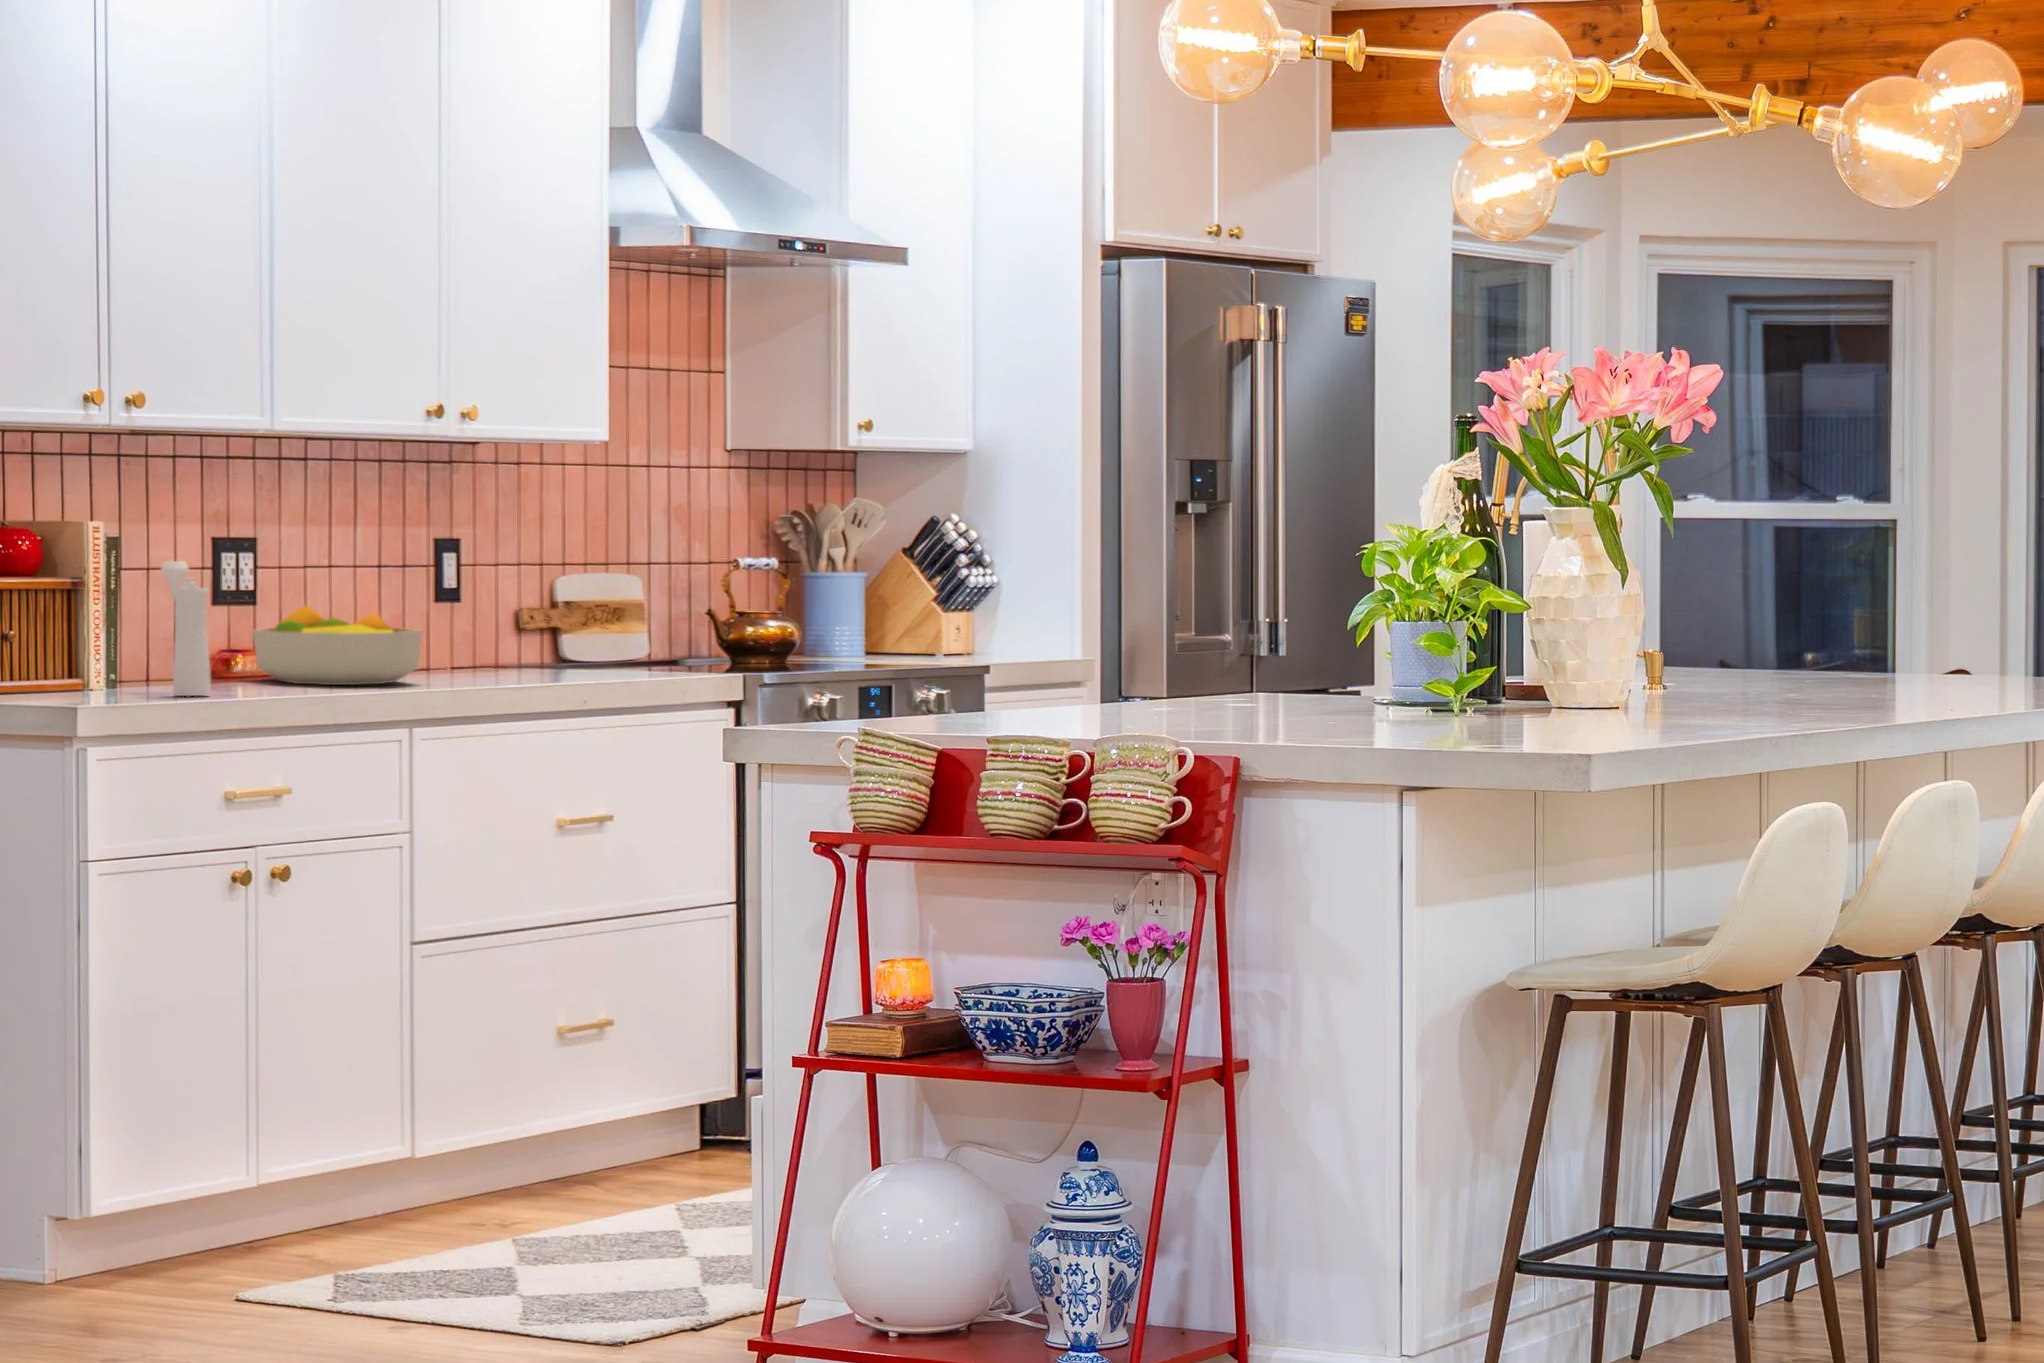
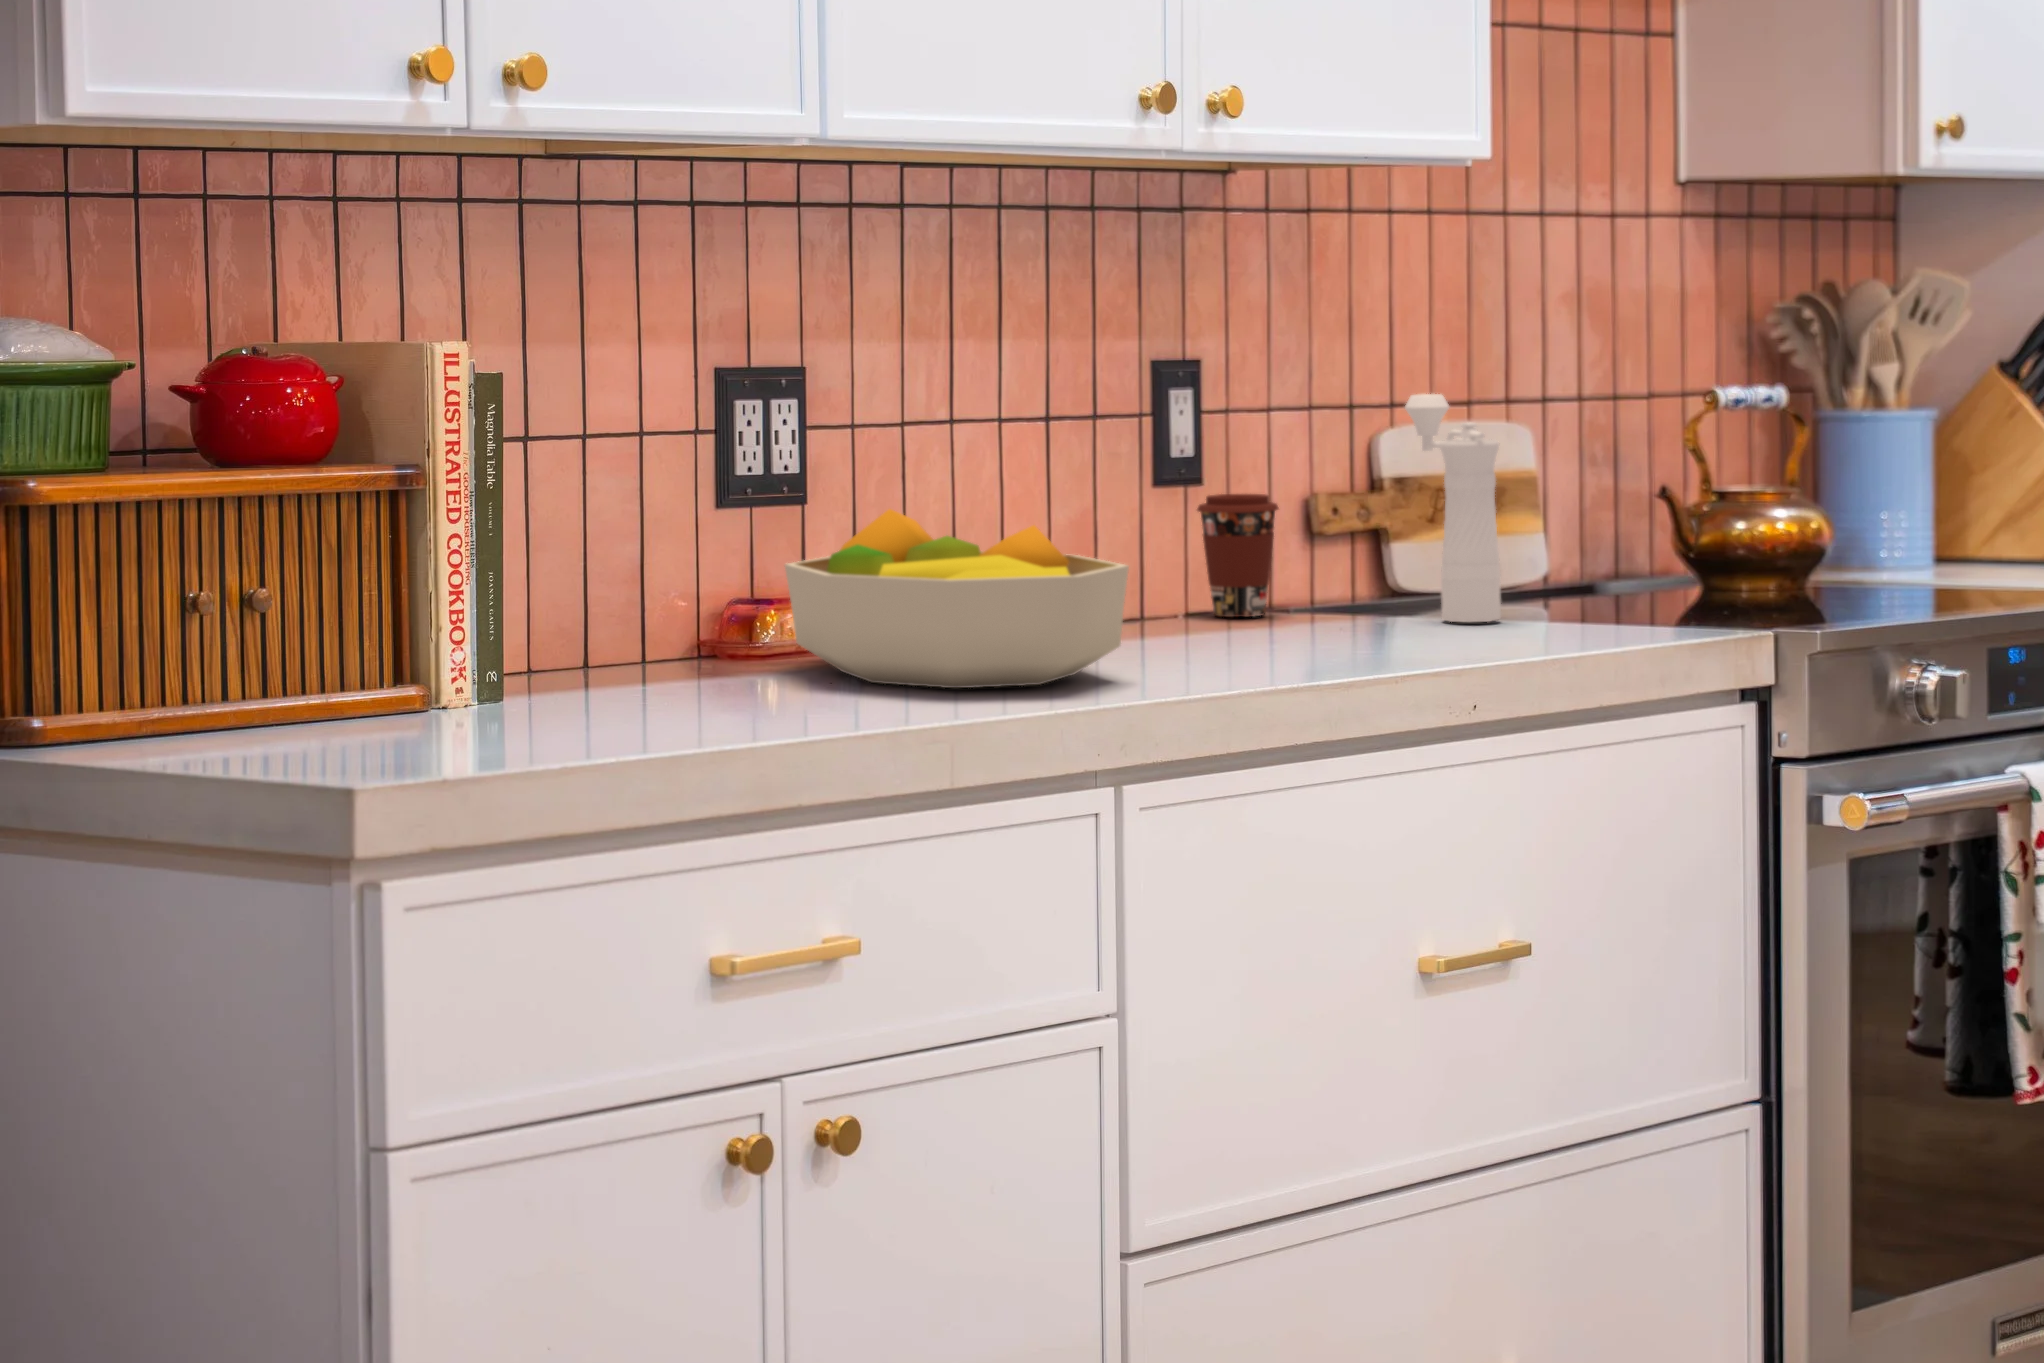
pepper mill: present [161,561,211,696] -> present [1405,394,1501,622]
coffee cup: none [457,607,501,669] -> present [1197,494,1279,617]

